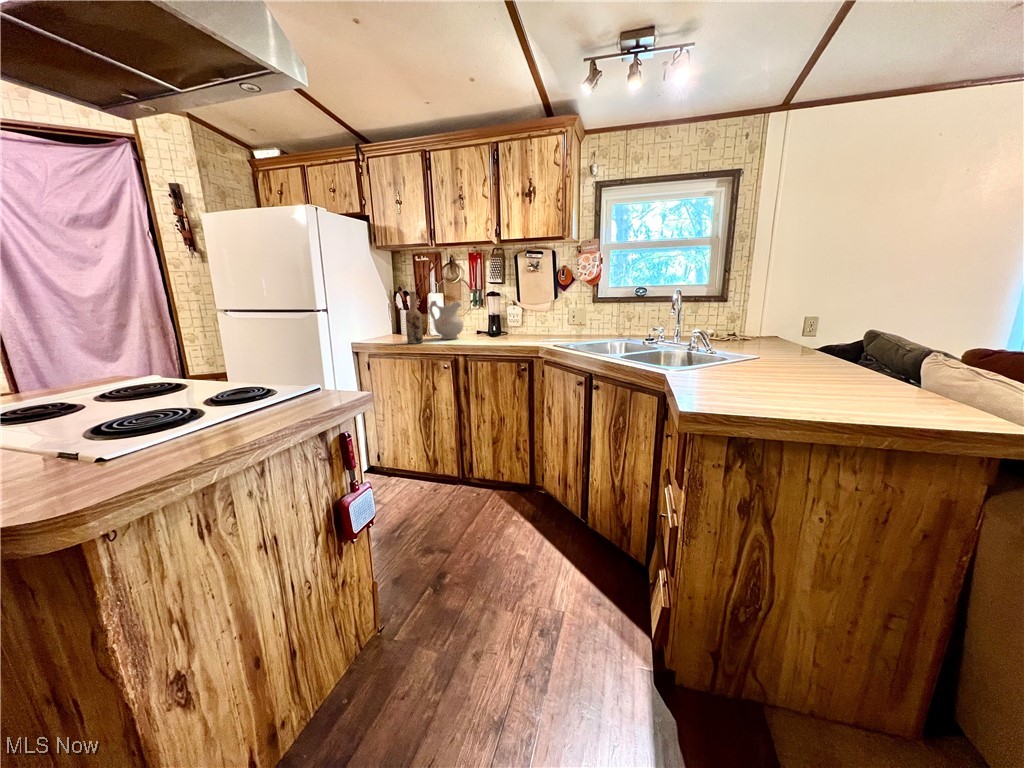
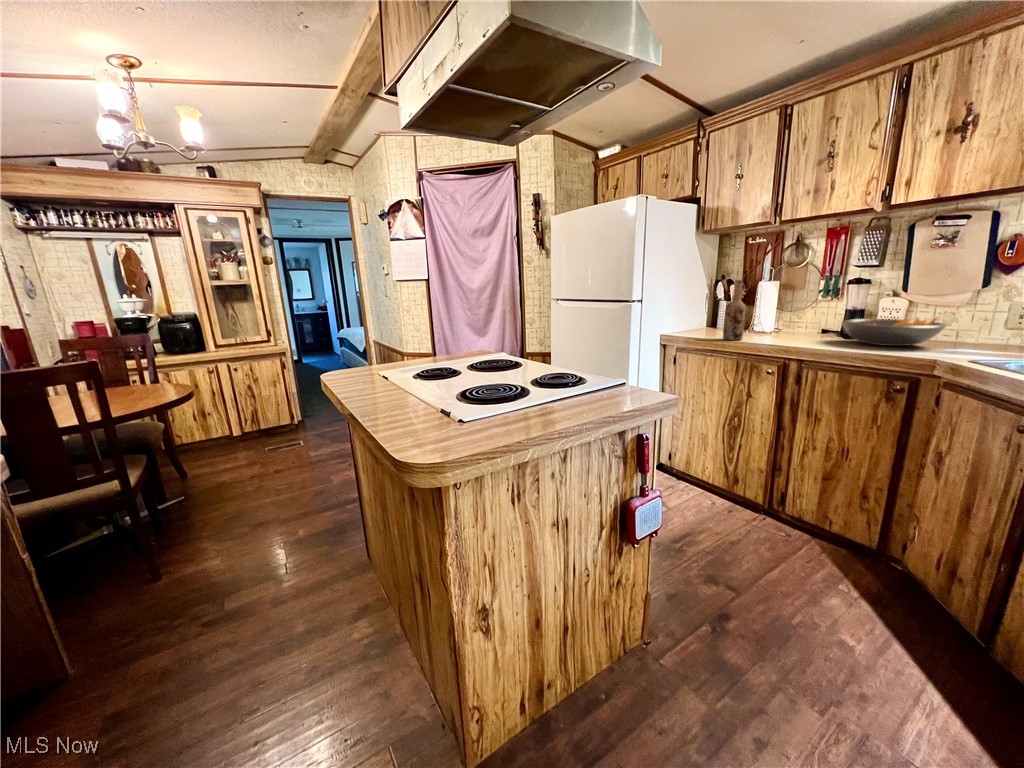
ceramic pitcher: present [429,301,463,339] -> none [756,290,804,338]
fruit bowl: none [487,319,542,340] -> present [842,318,946,346]

